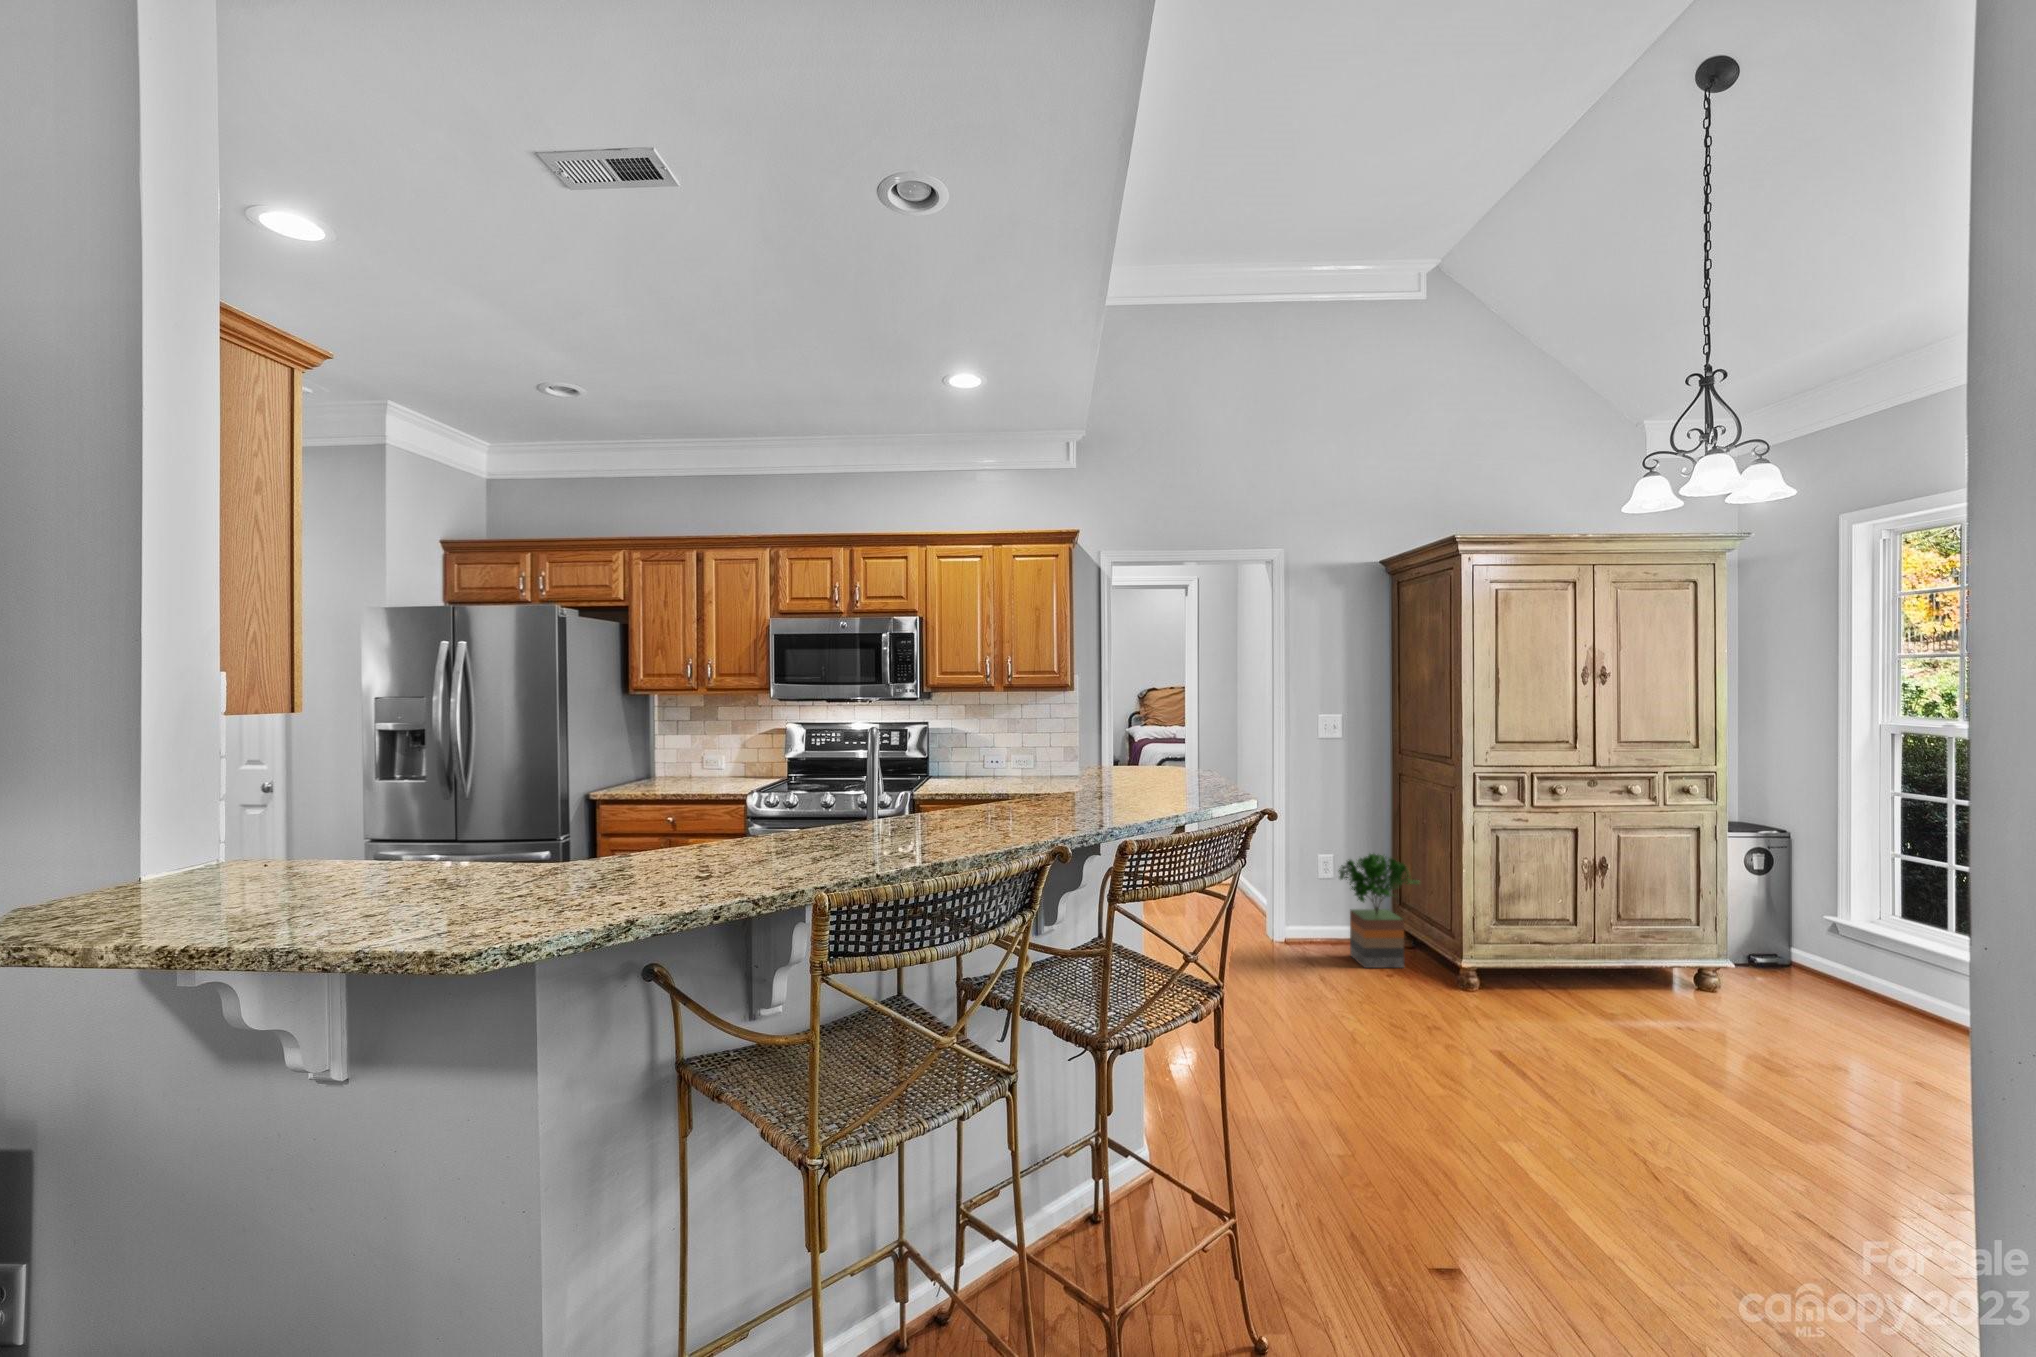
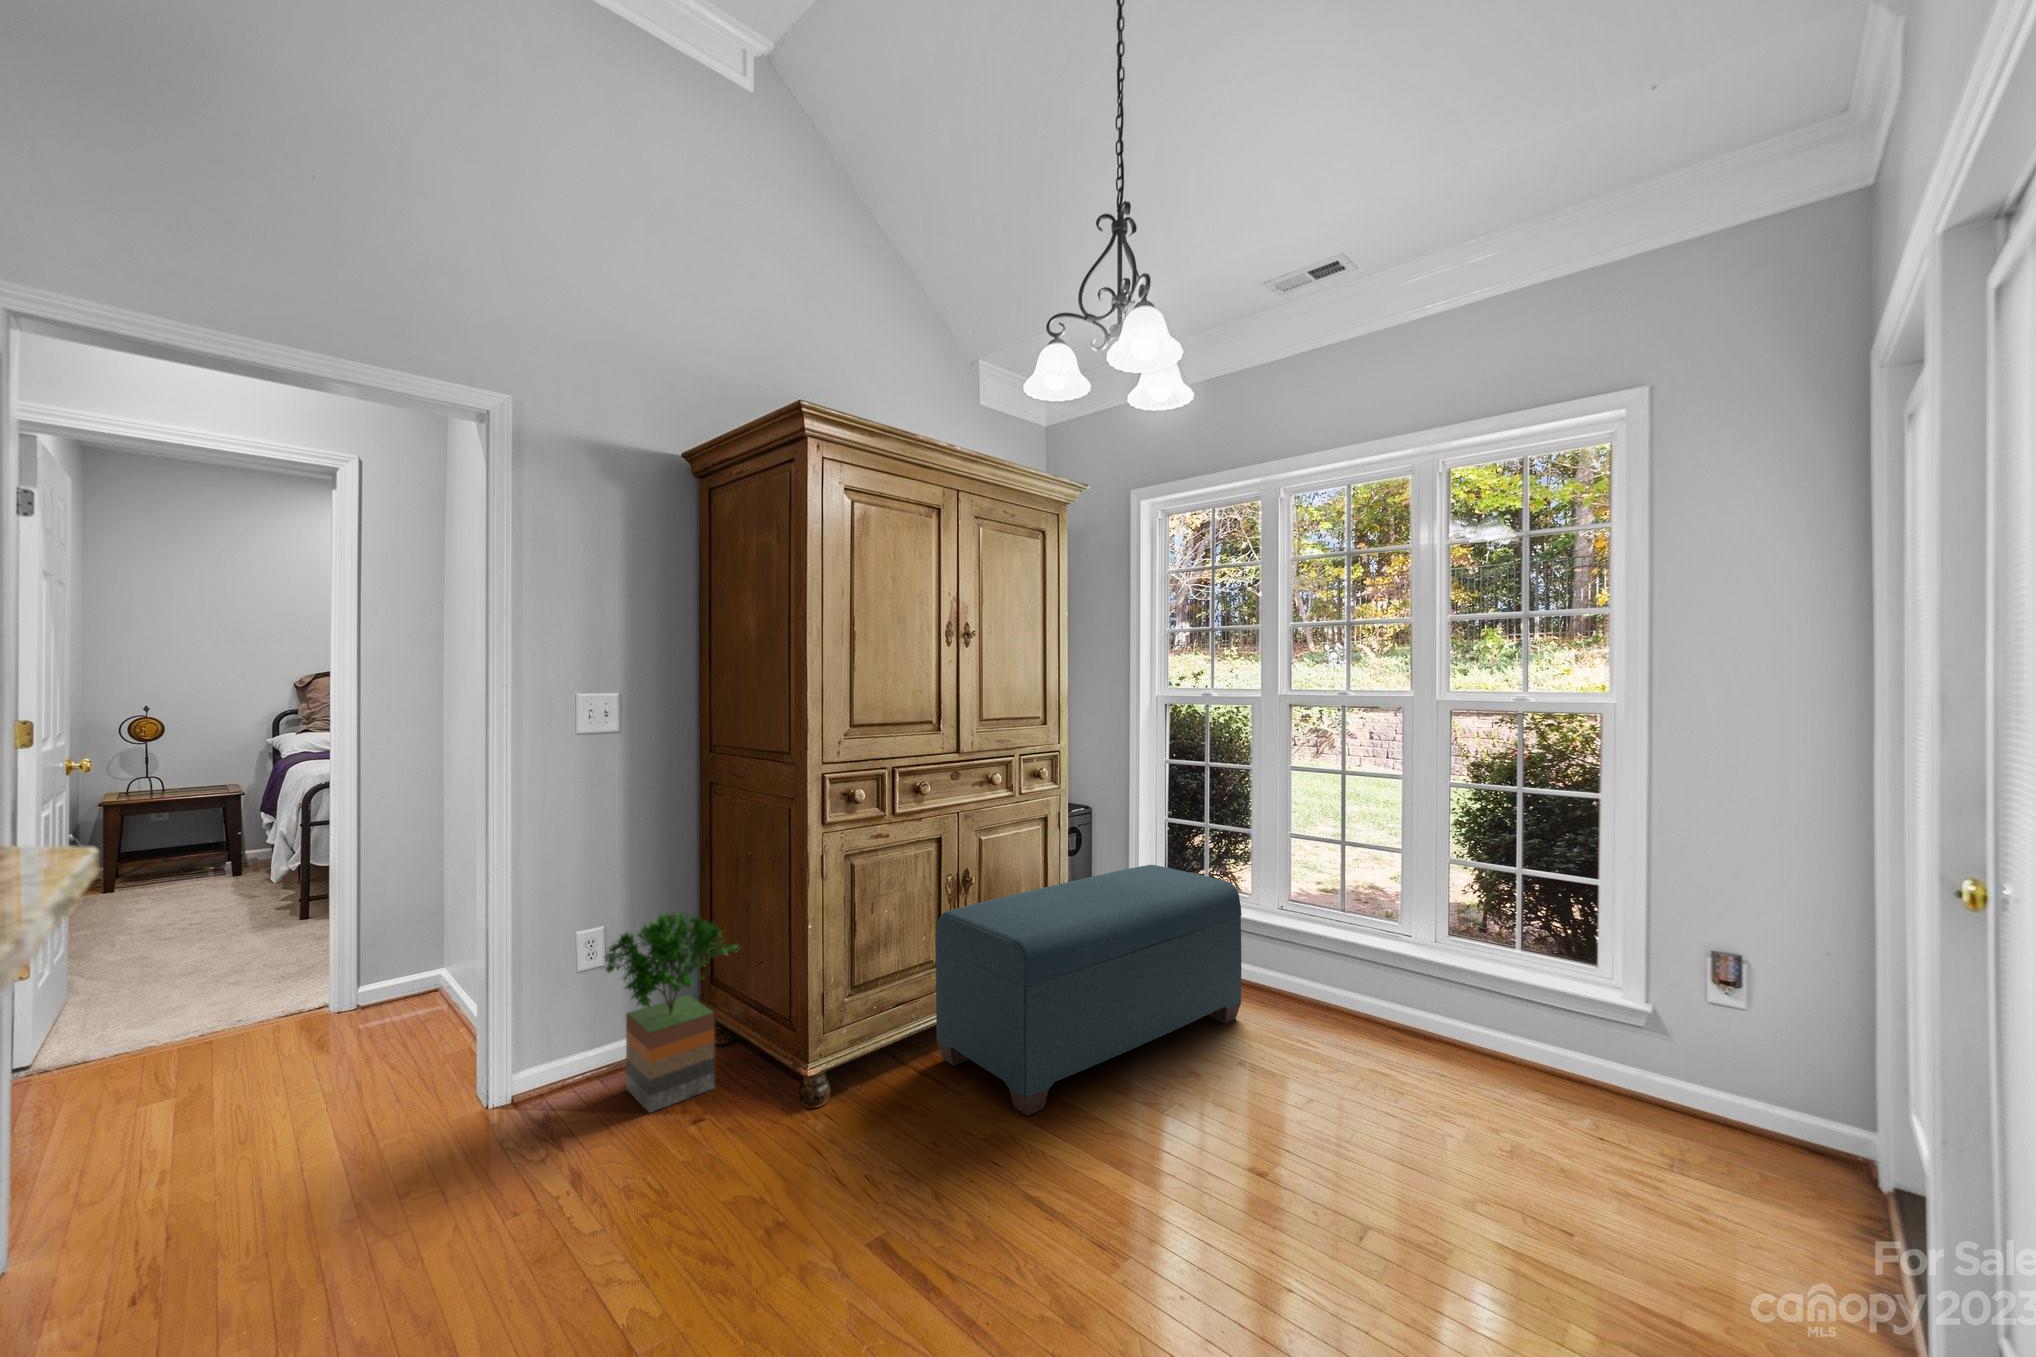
bench: none [1569,883,1917,1040] -> present [936,865,1242,1116]

